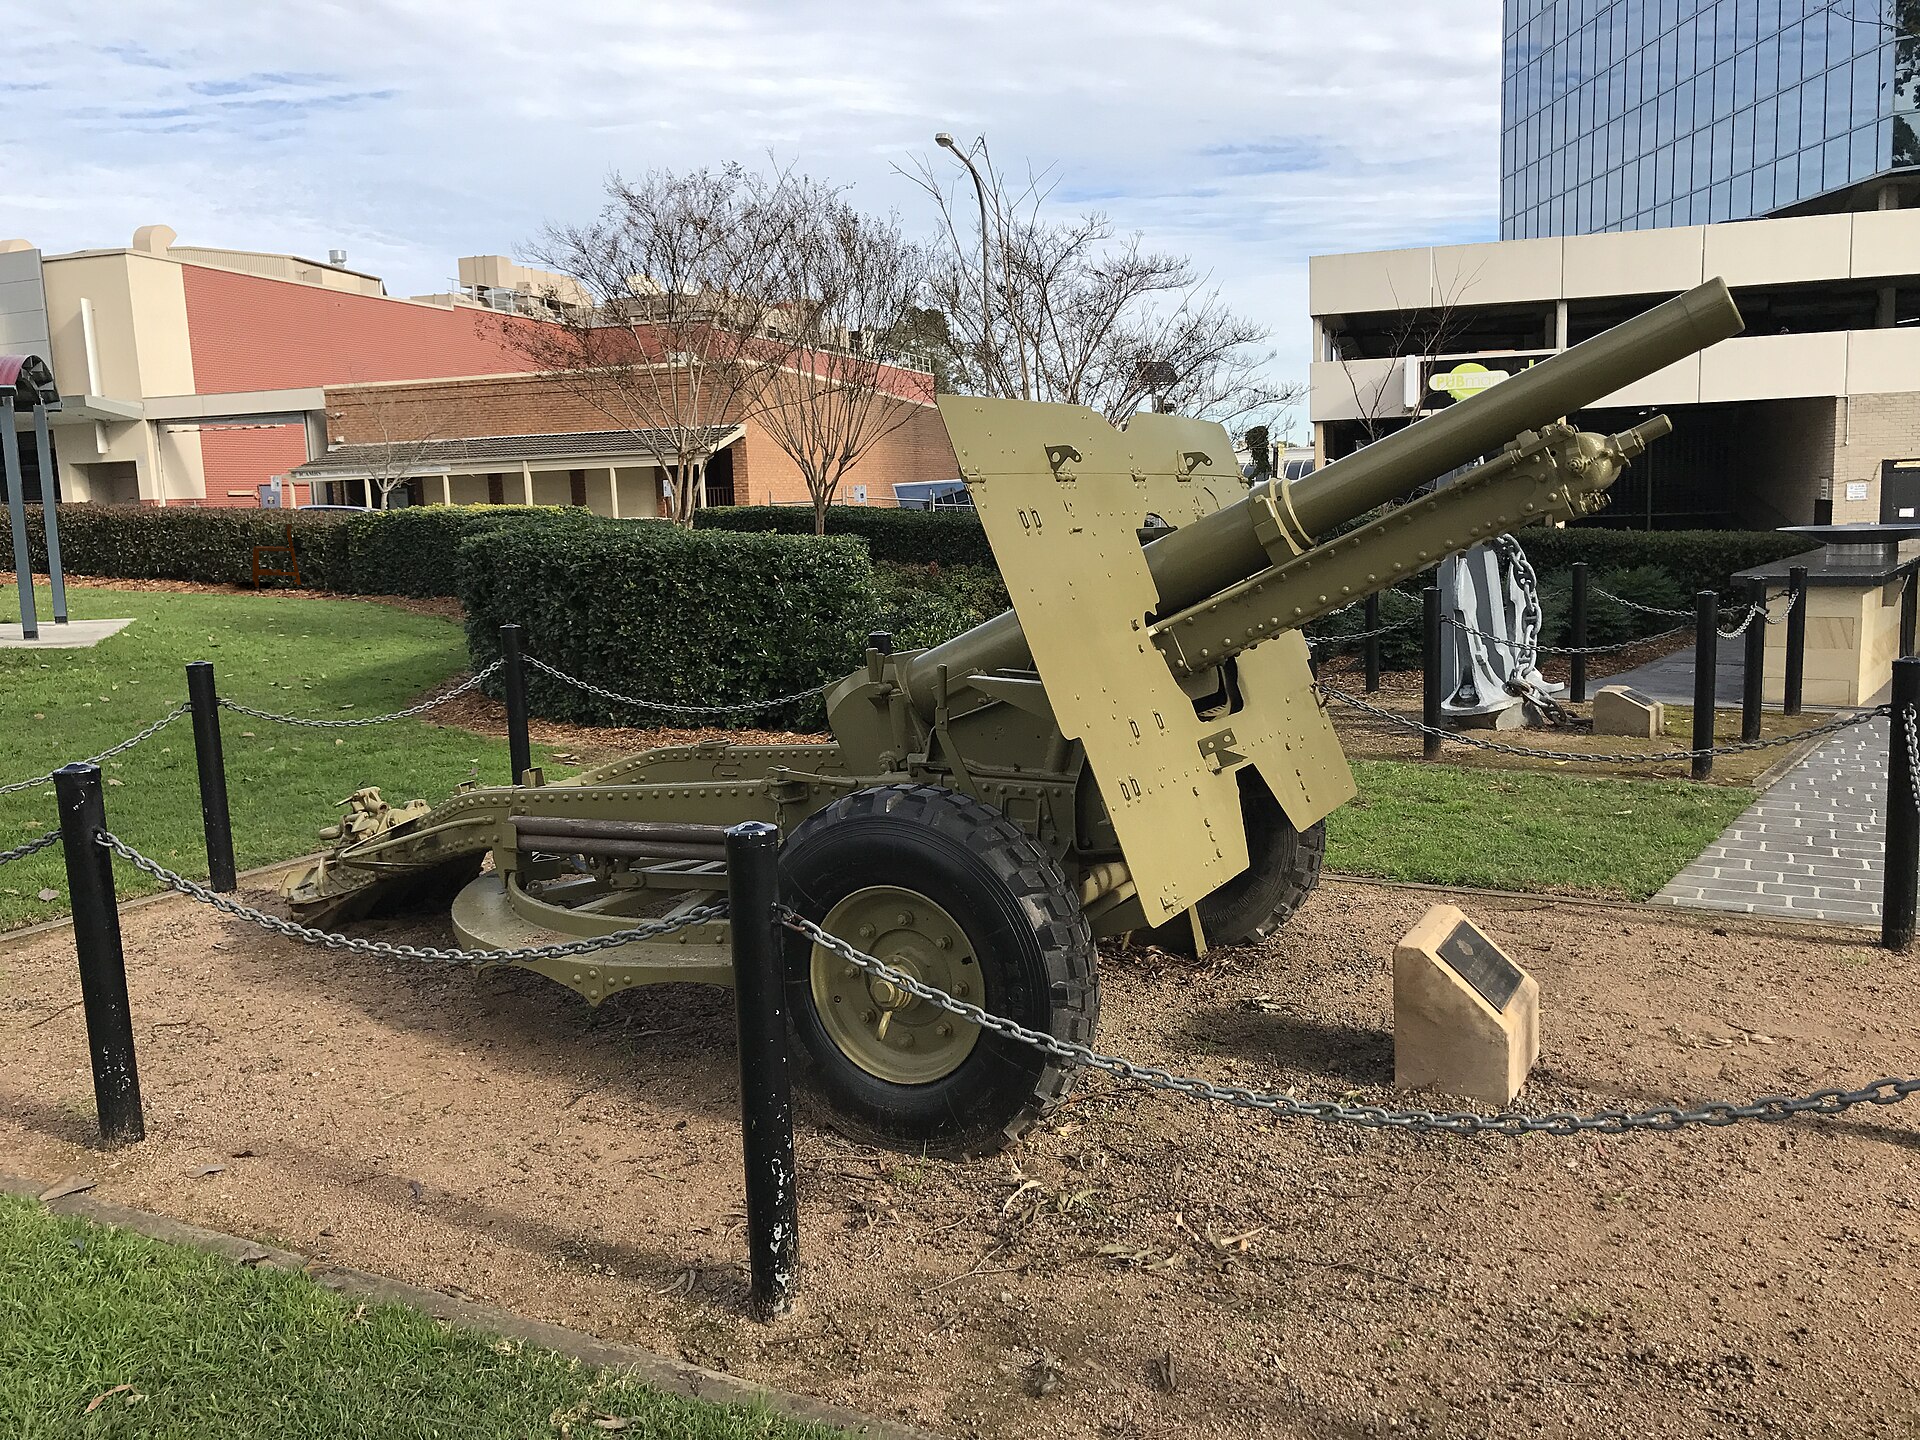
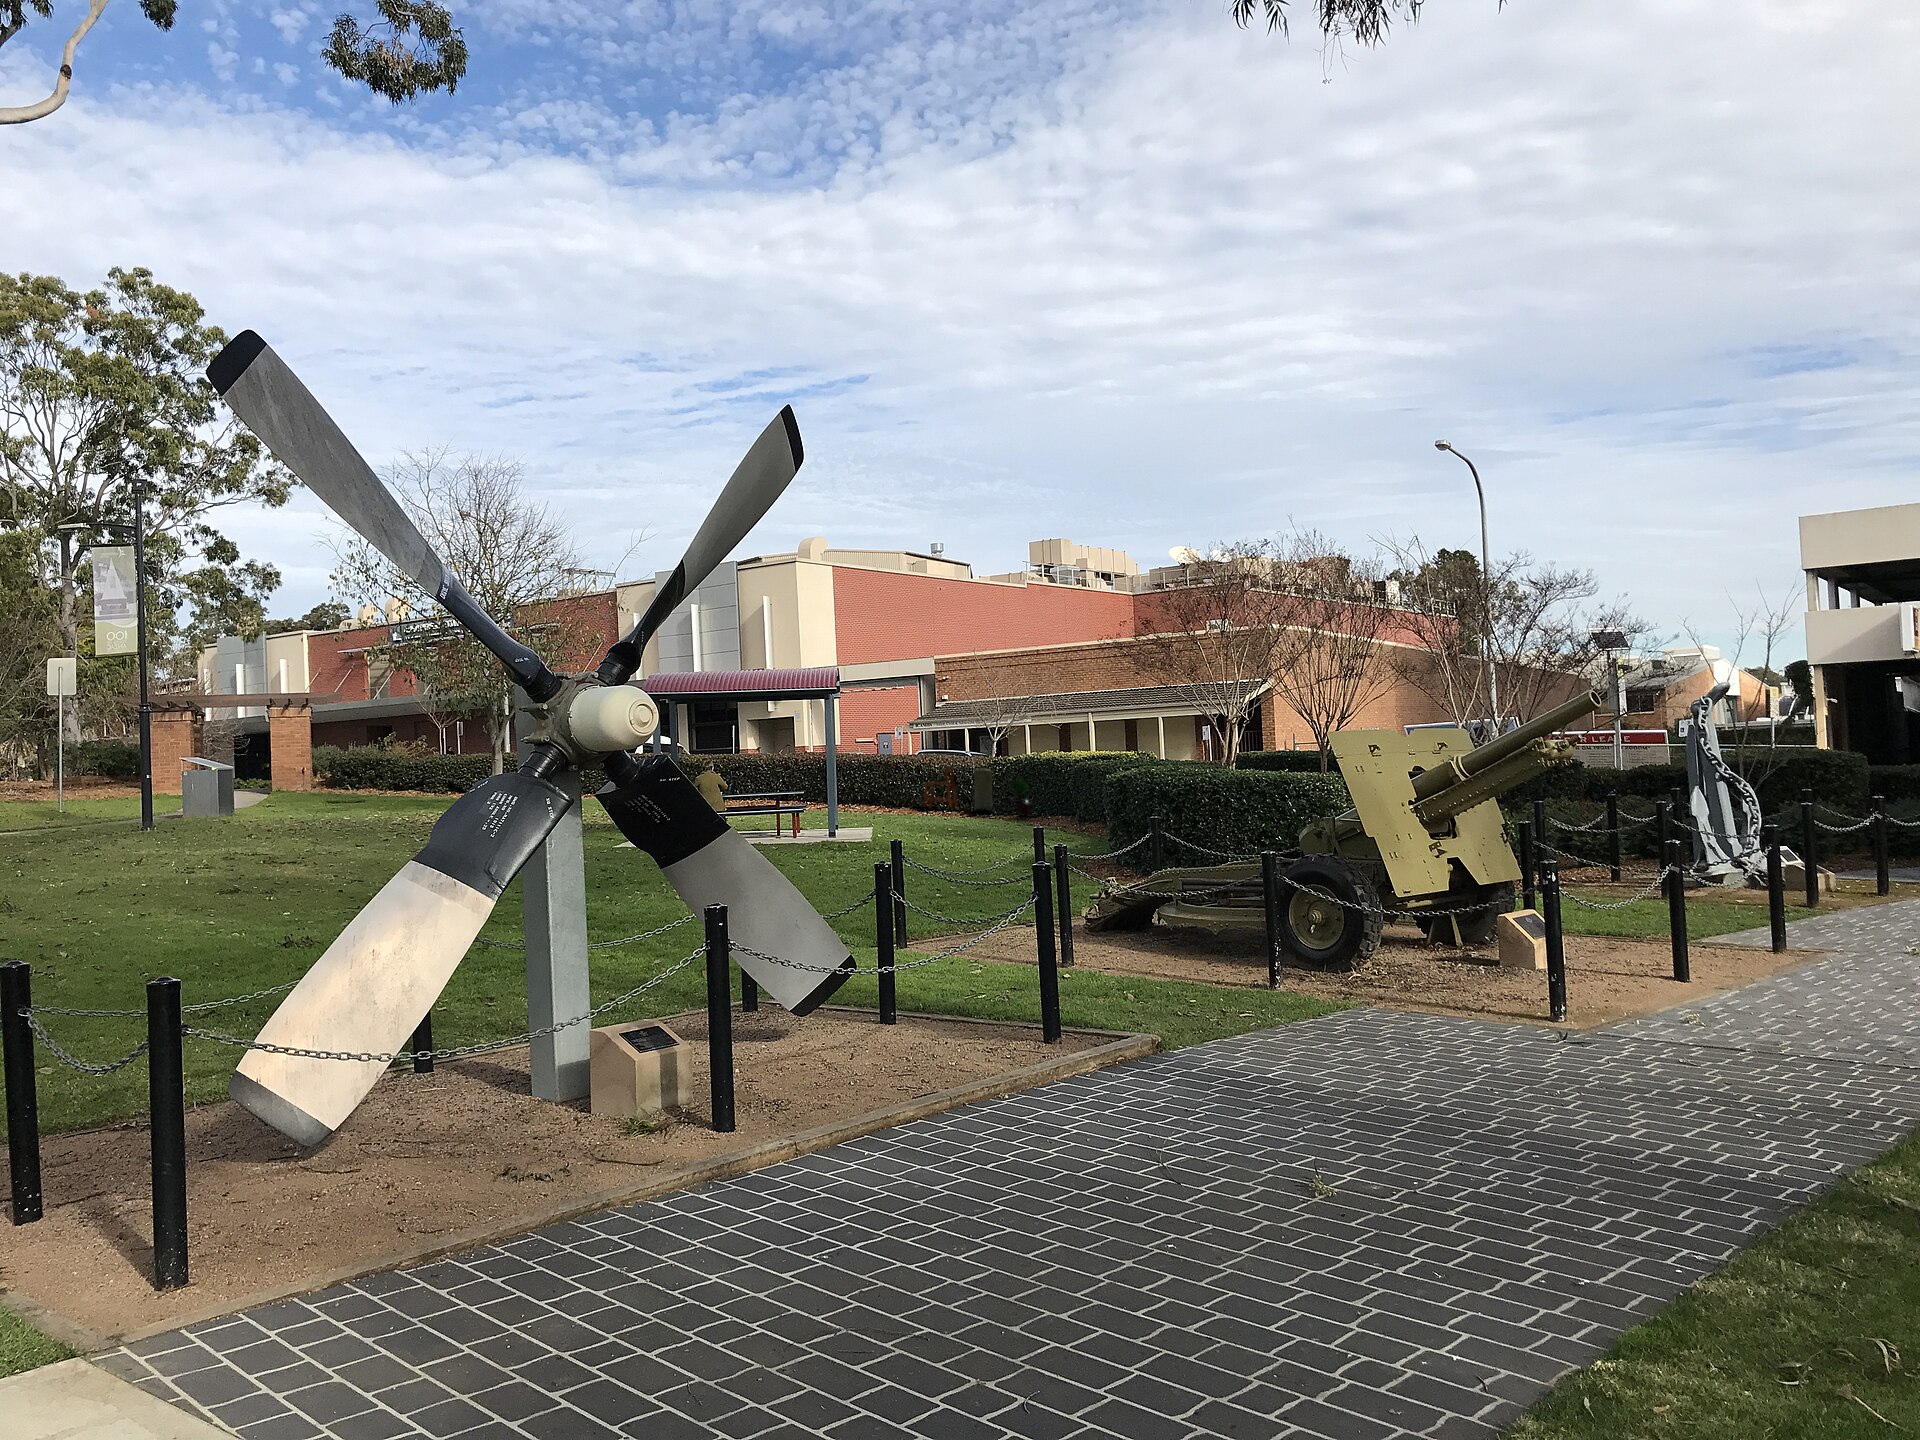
trash can: none [322,525,354,589] -> present [974,767,992,811]
potted tree: none [370,537,413,595] -> present [1011,779,1033,815]

